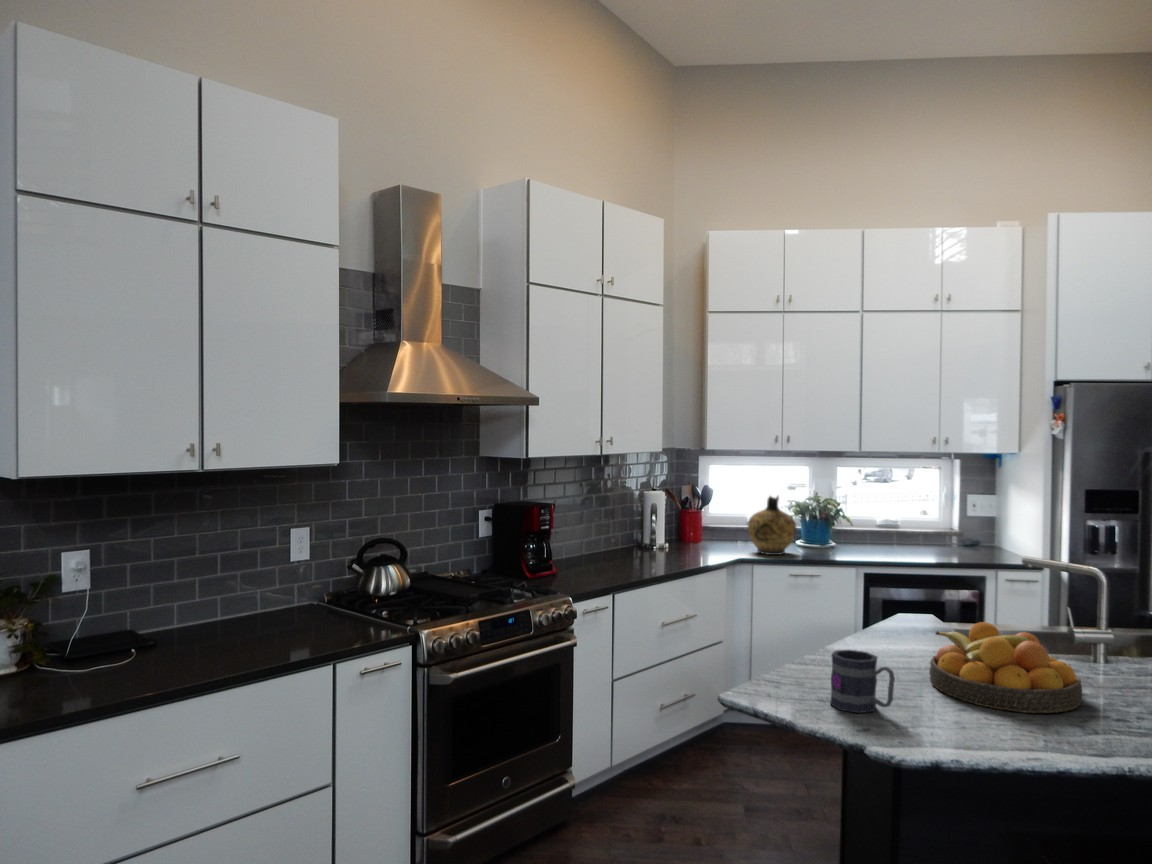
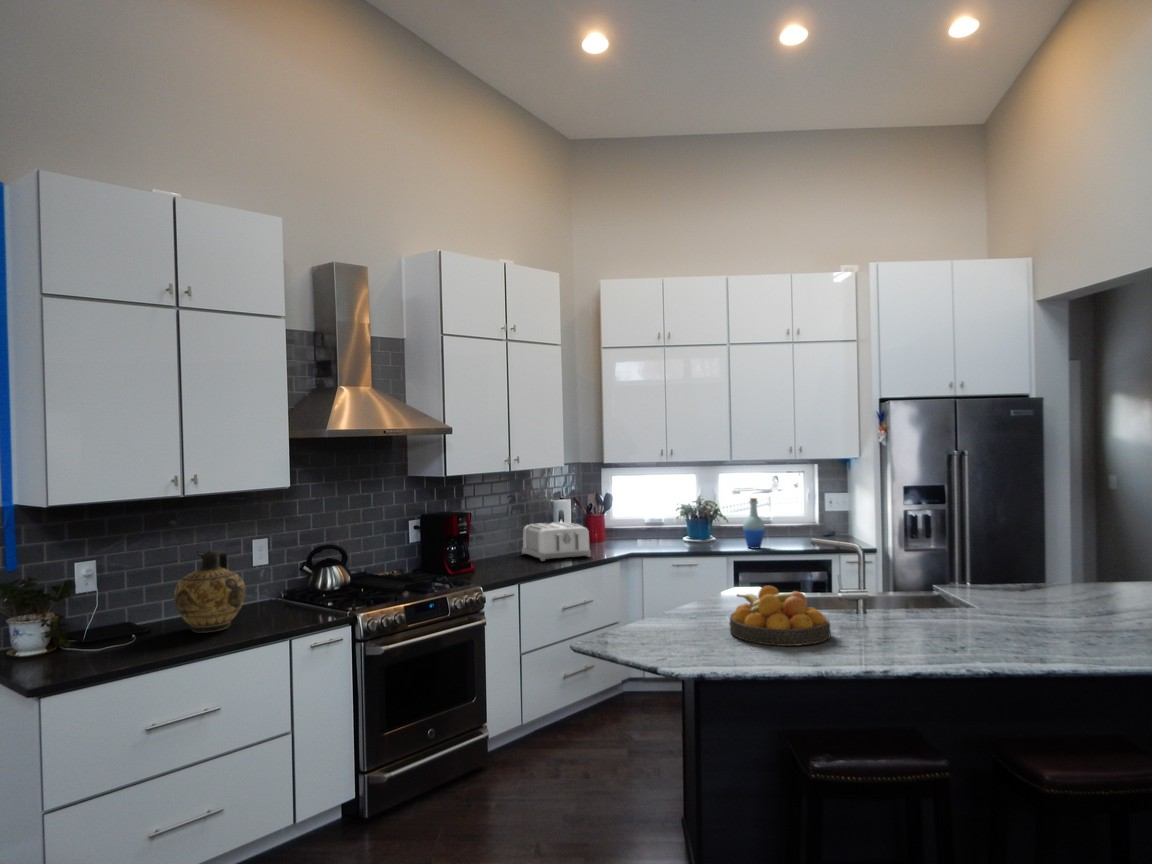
ceramic jug: present [748,496,796,555] -> present [174,550,245,632]
bottle: none [877,498,905,560] -> present [743,498,765,549]
toaster: none [607,518,693,565] -> present [522,522,591,561]
mug: present [830,650,895,713] -> none [648,608,689,651]

